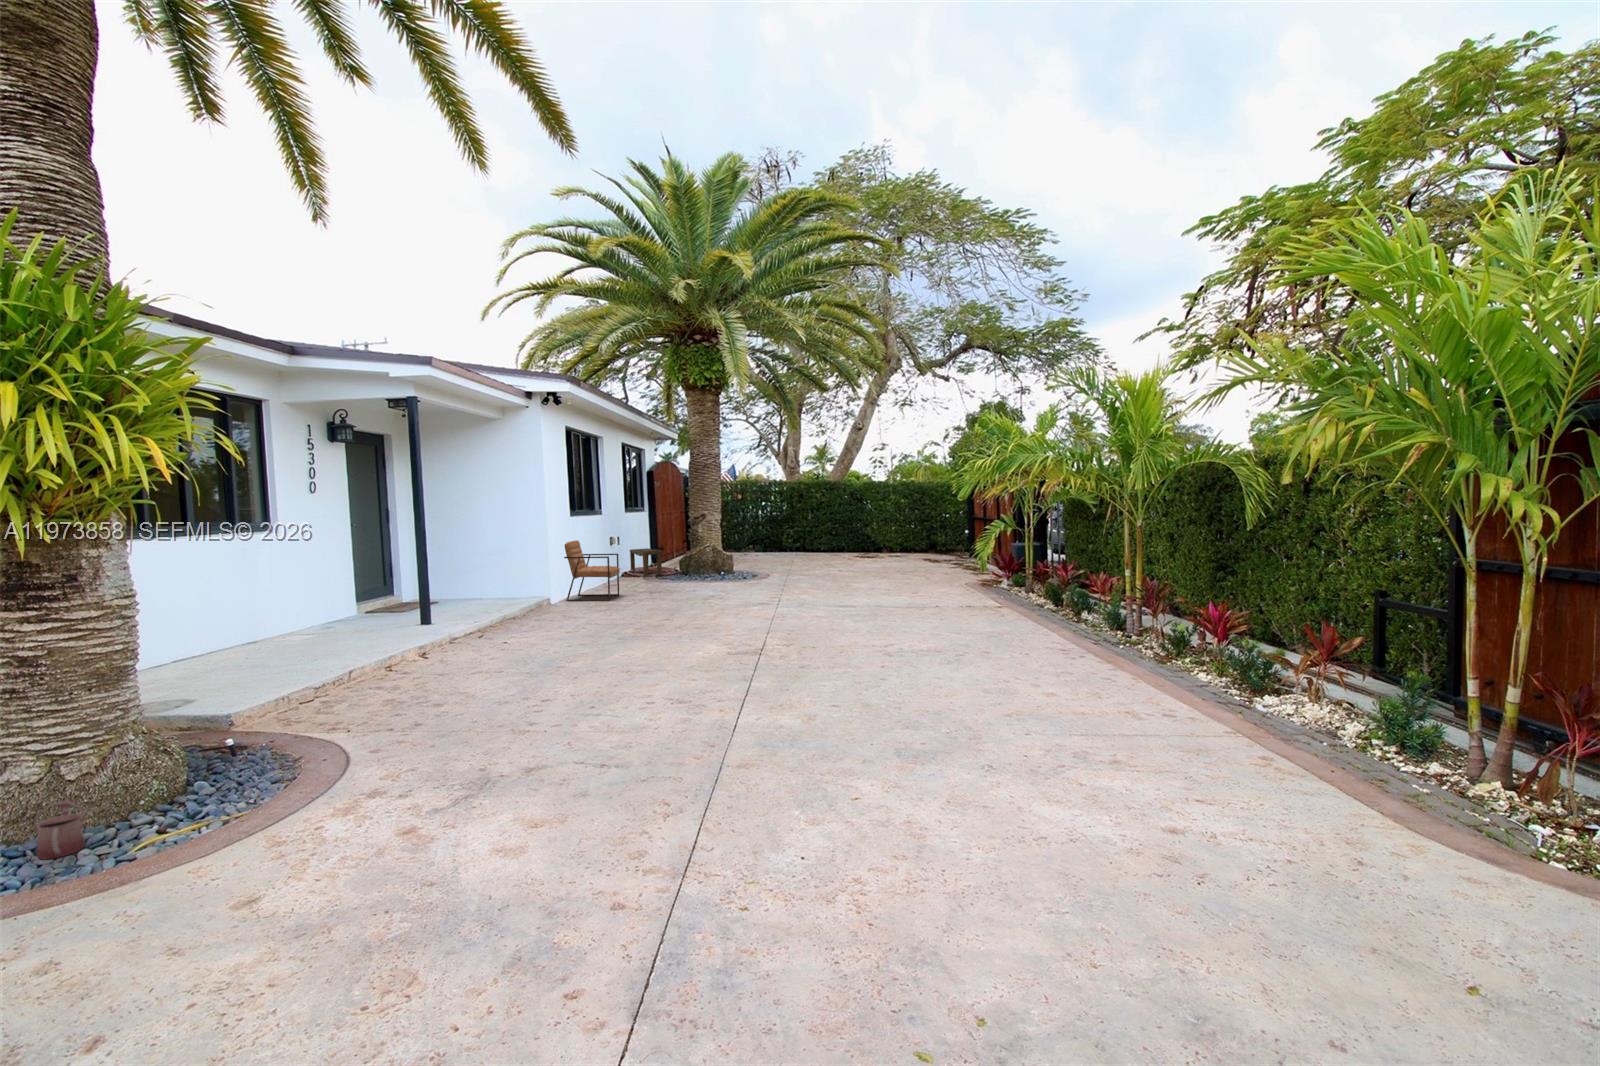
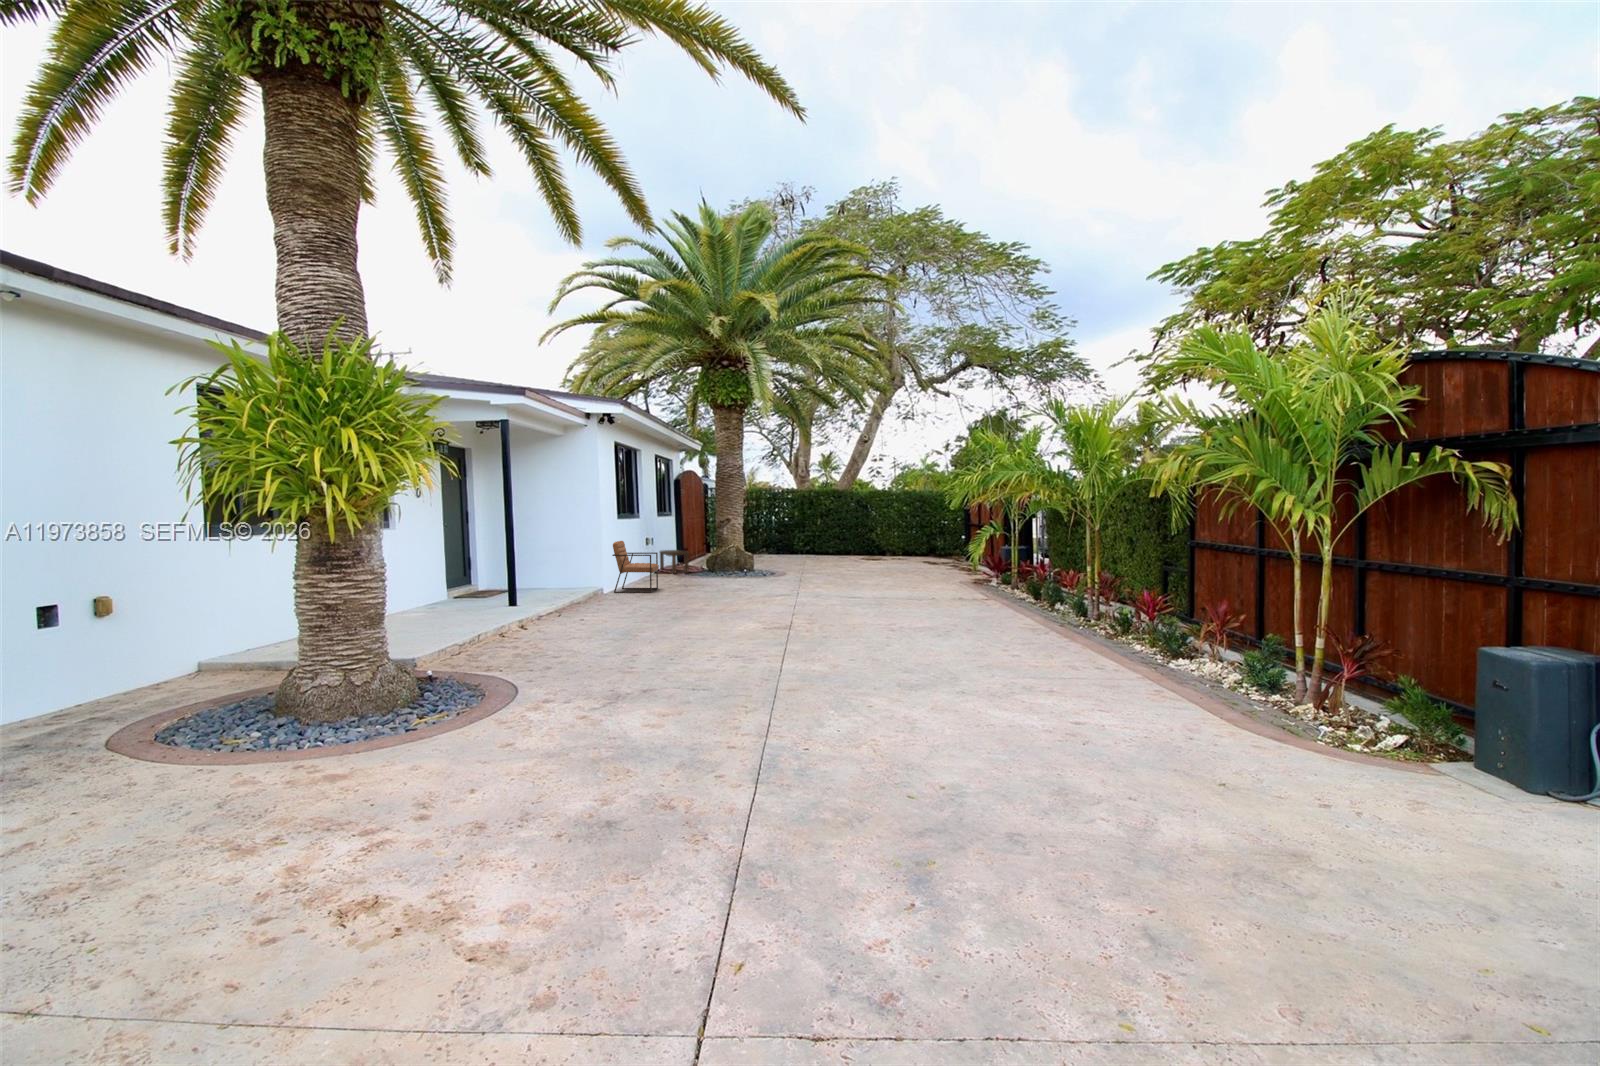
watering can: present [33,800,85,859] -> none [348,696,376,732]

